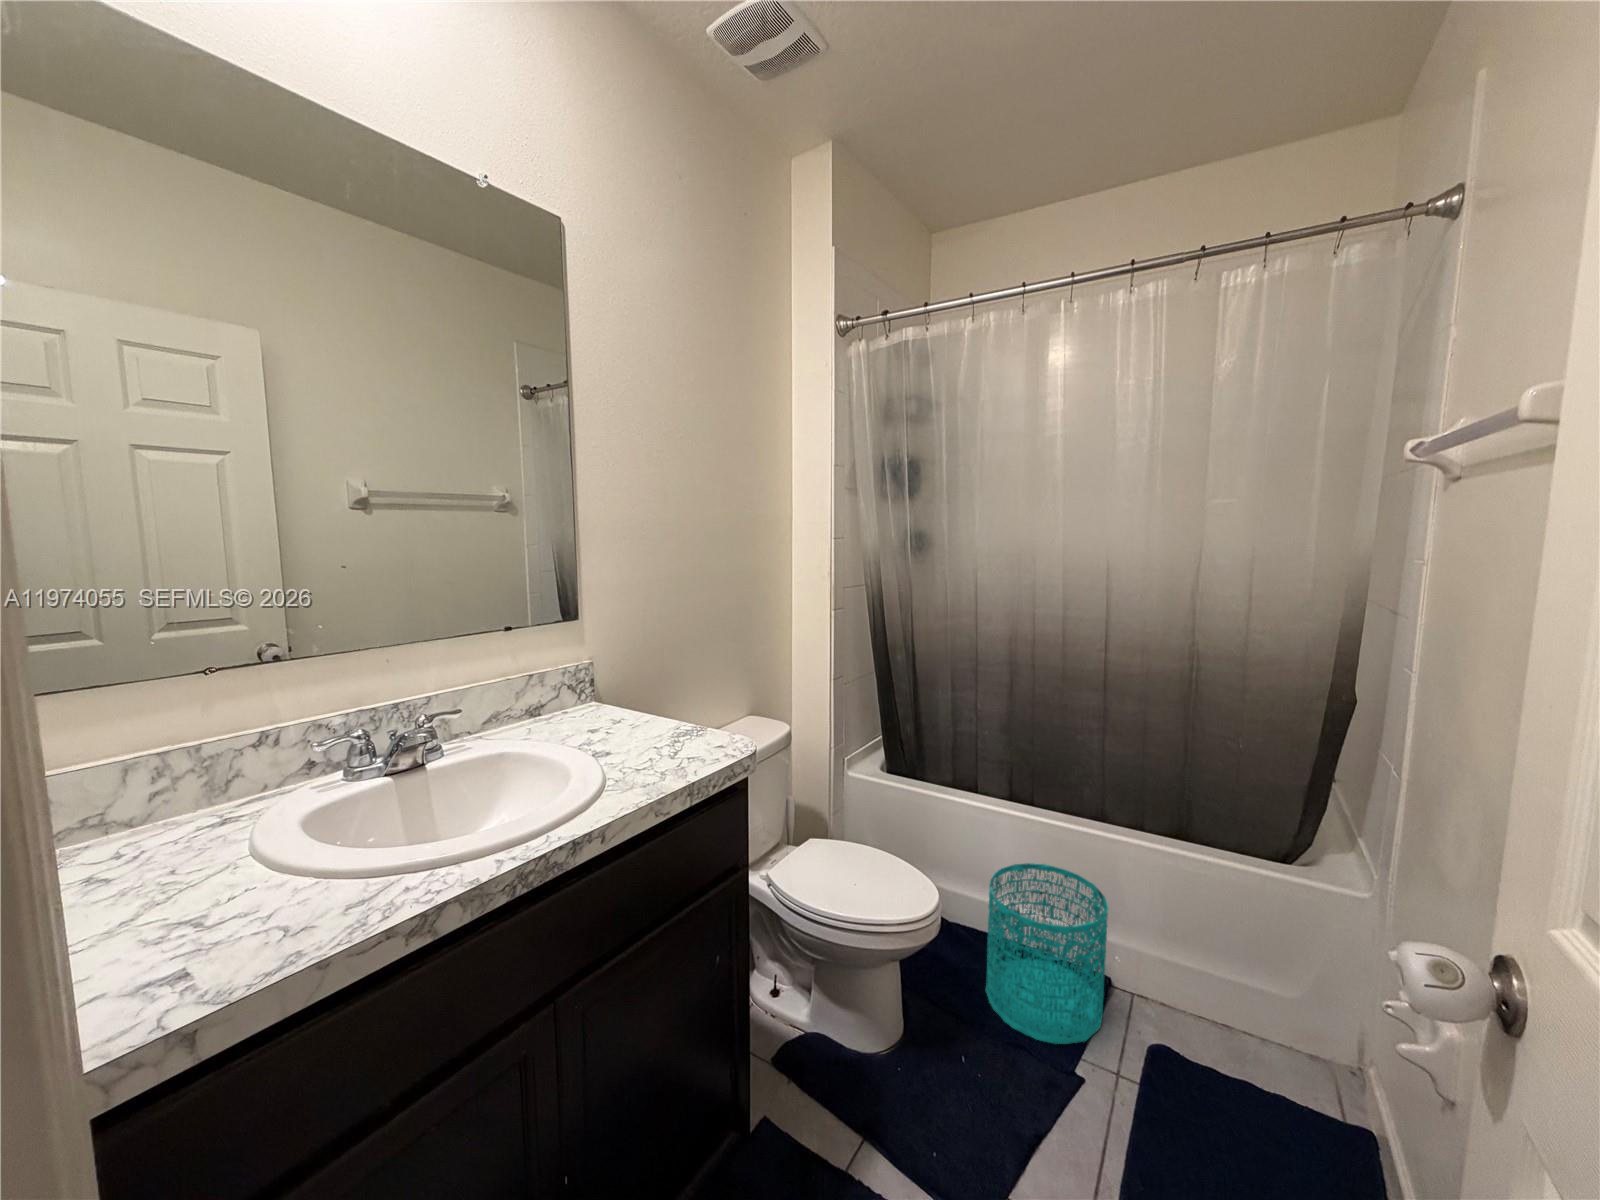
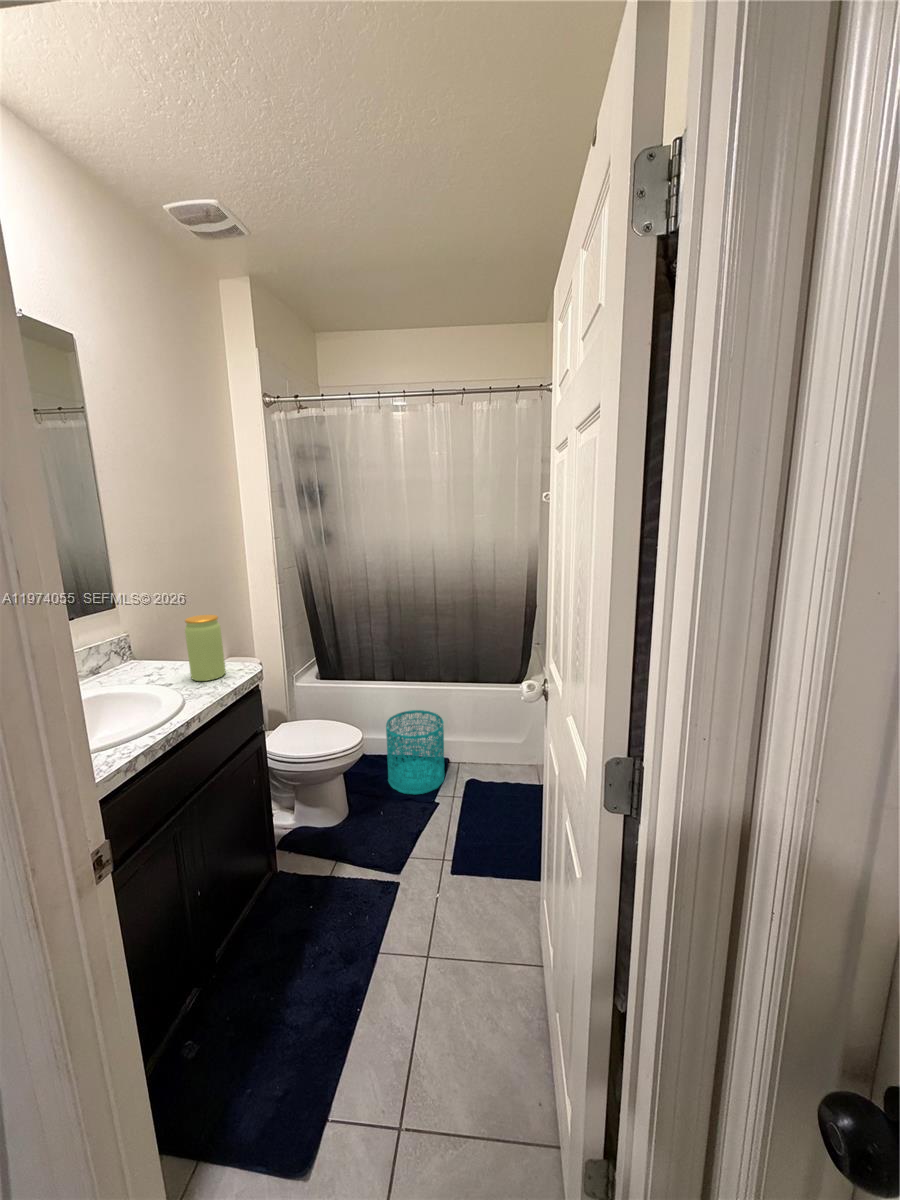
jar: none [636,644,693,759] -> present [185,615,225,681]

